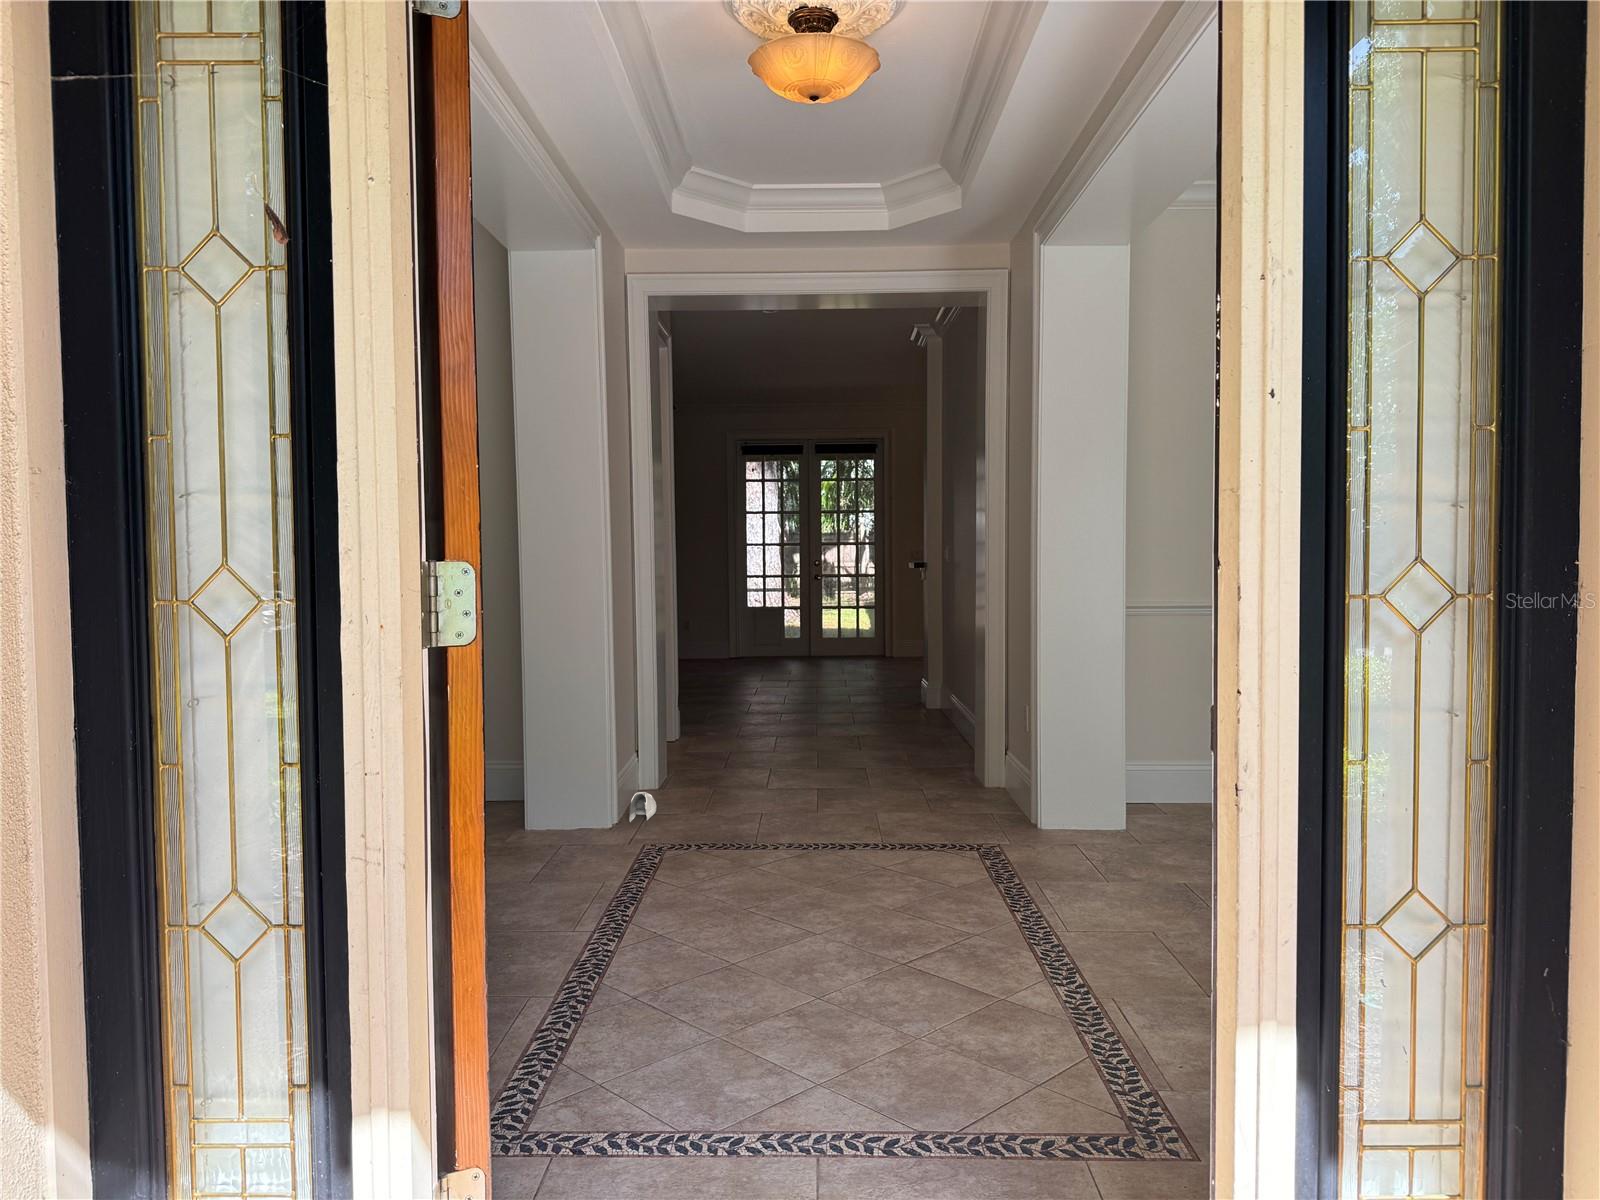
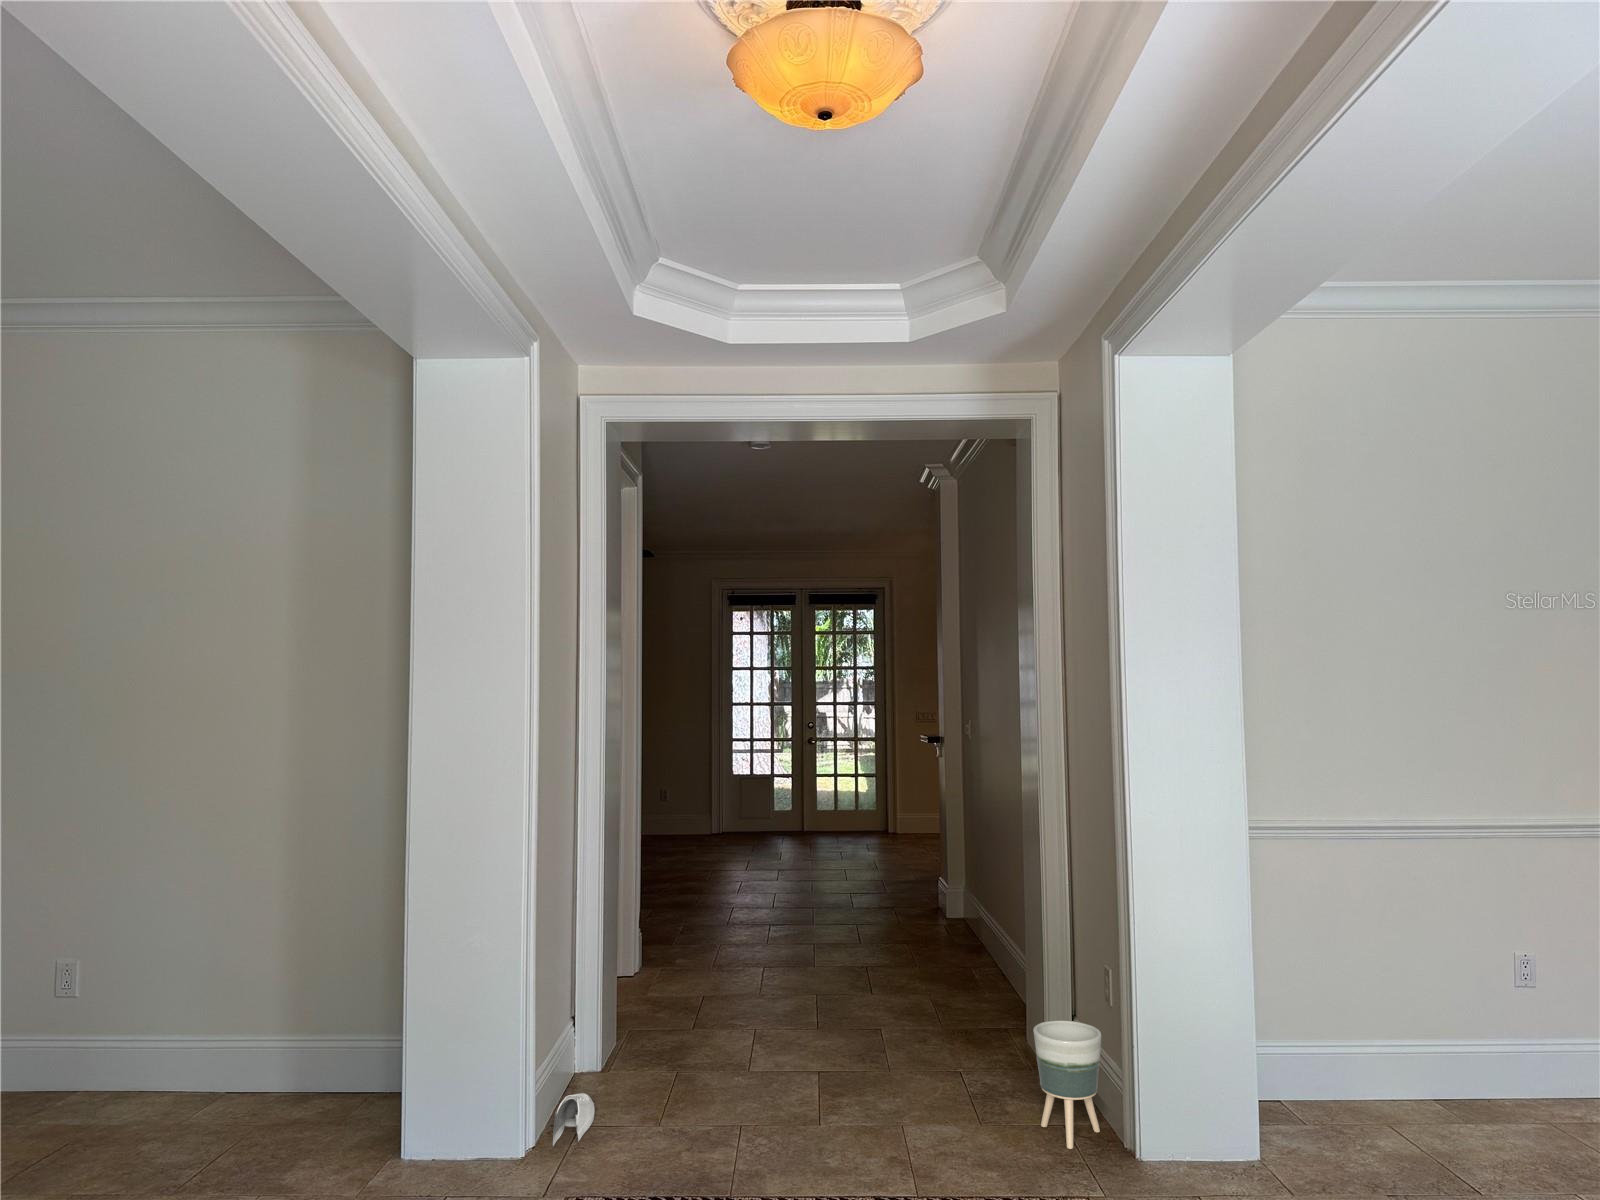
planter: none [970,742,1019,823] -> present [1033,1020,1101,1149]

